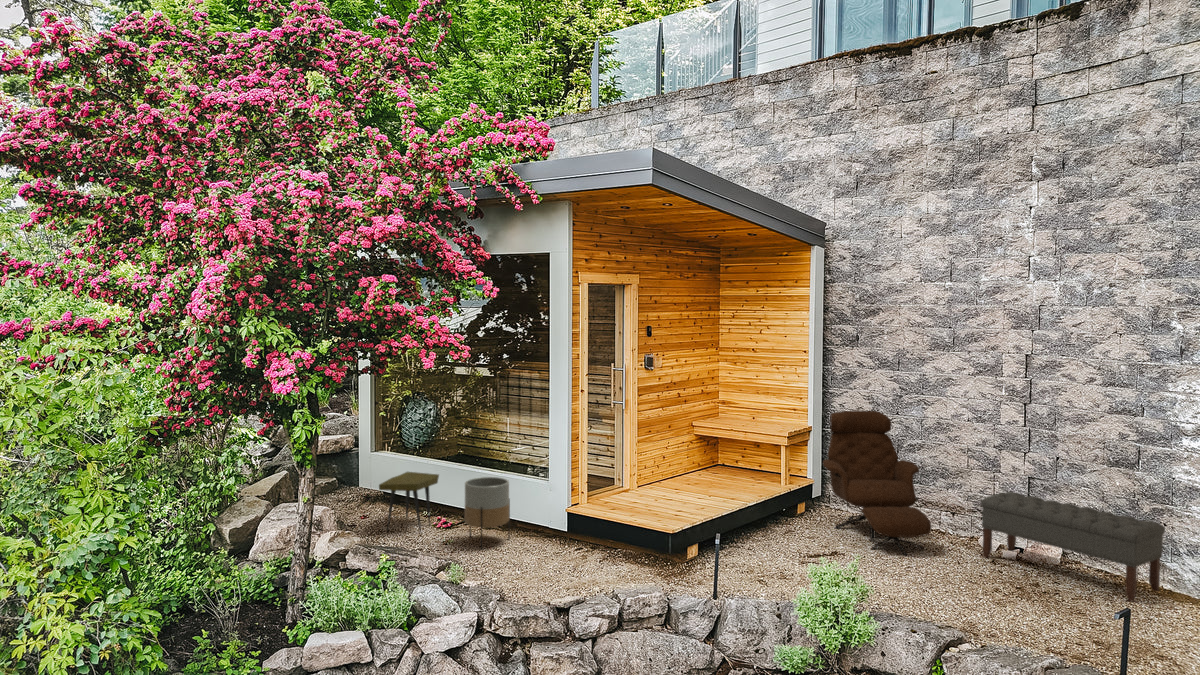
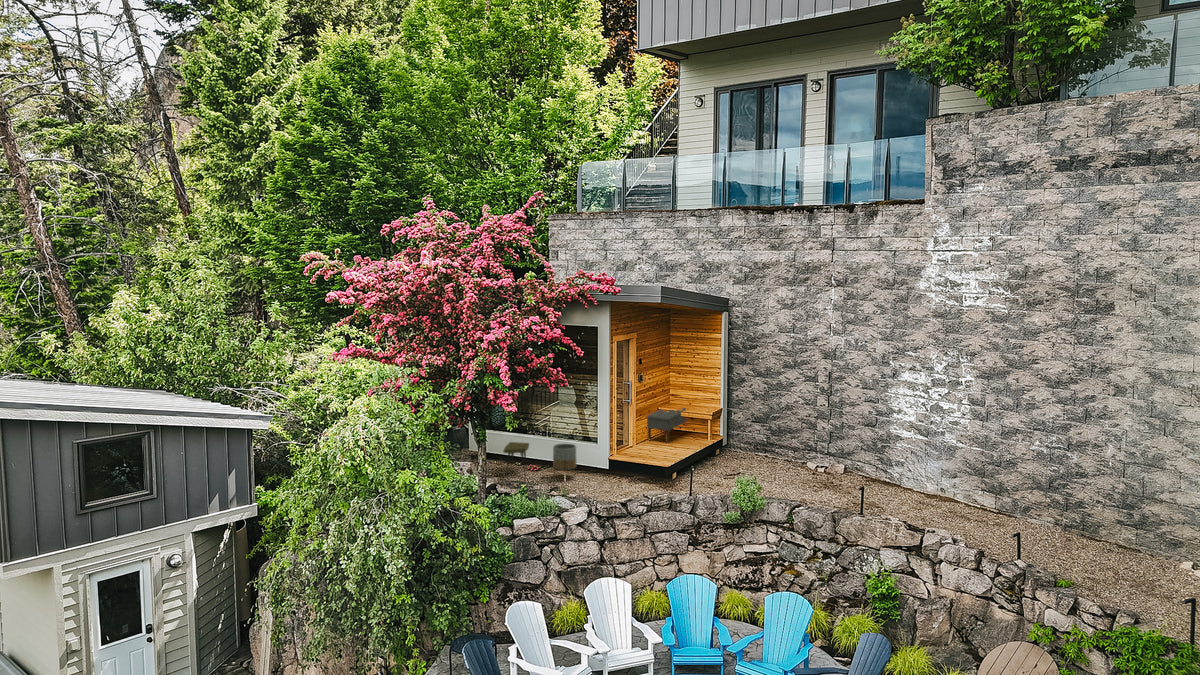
lounge chair: present [823,410,931,555] -> none [730,400,785,473]
bench: present [981,492,1165,601] -> present [647,408,689,443]

